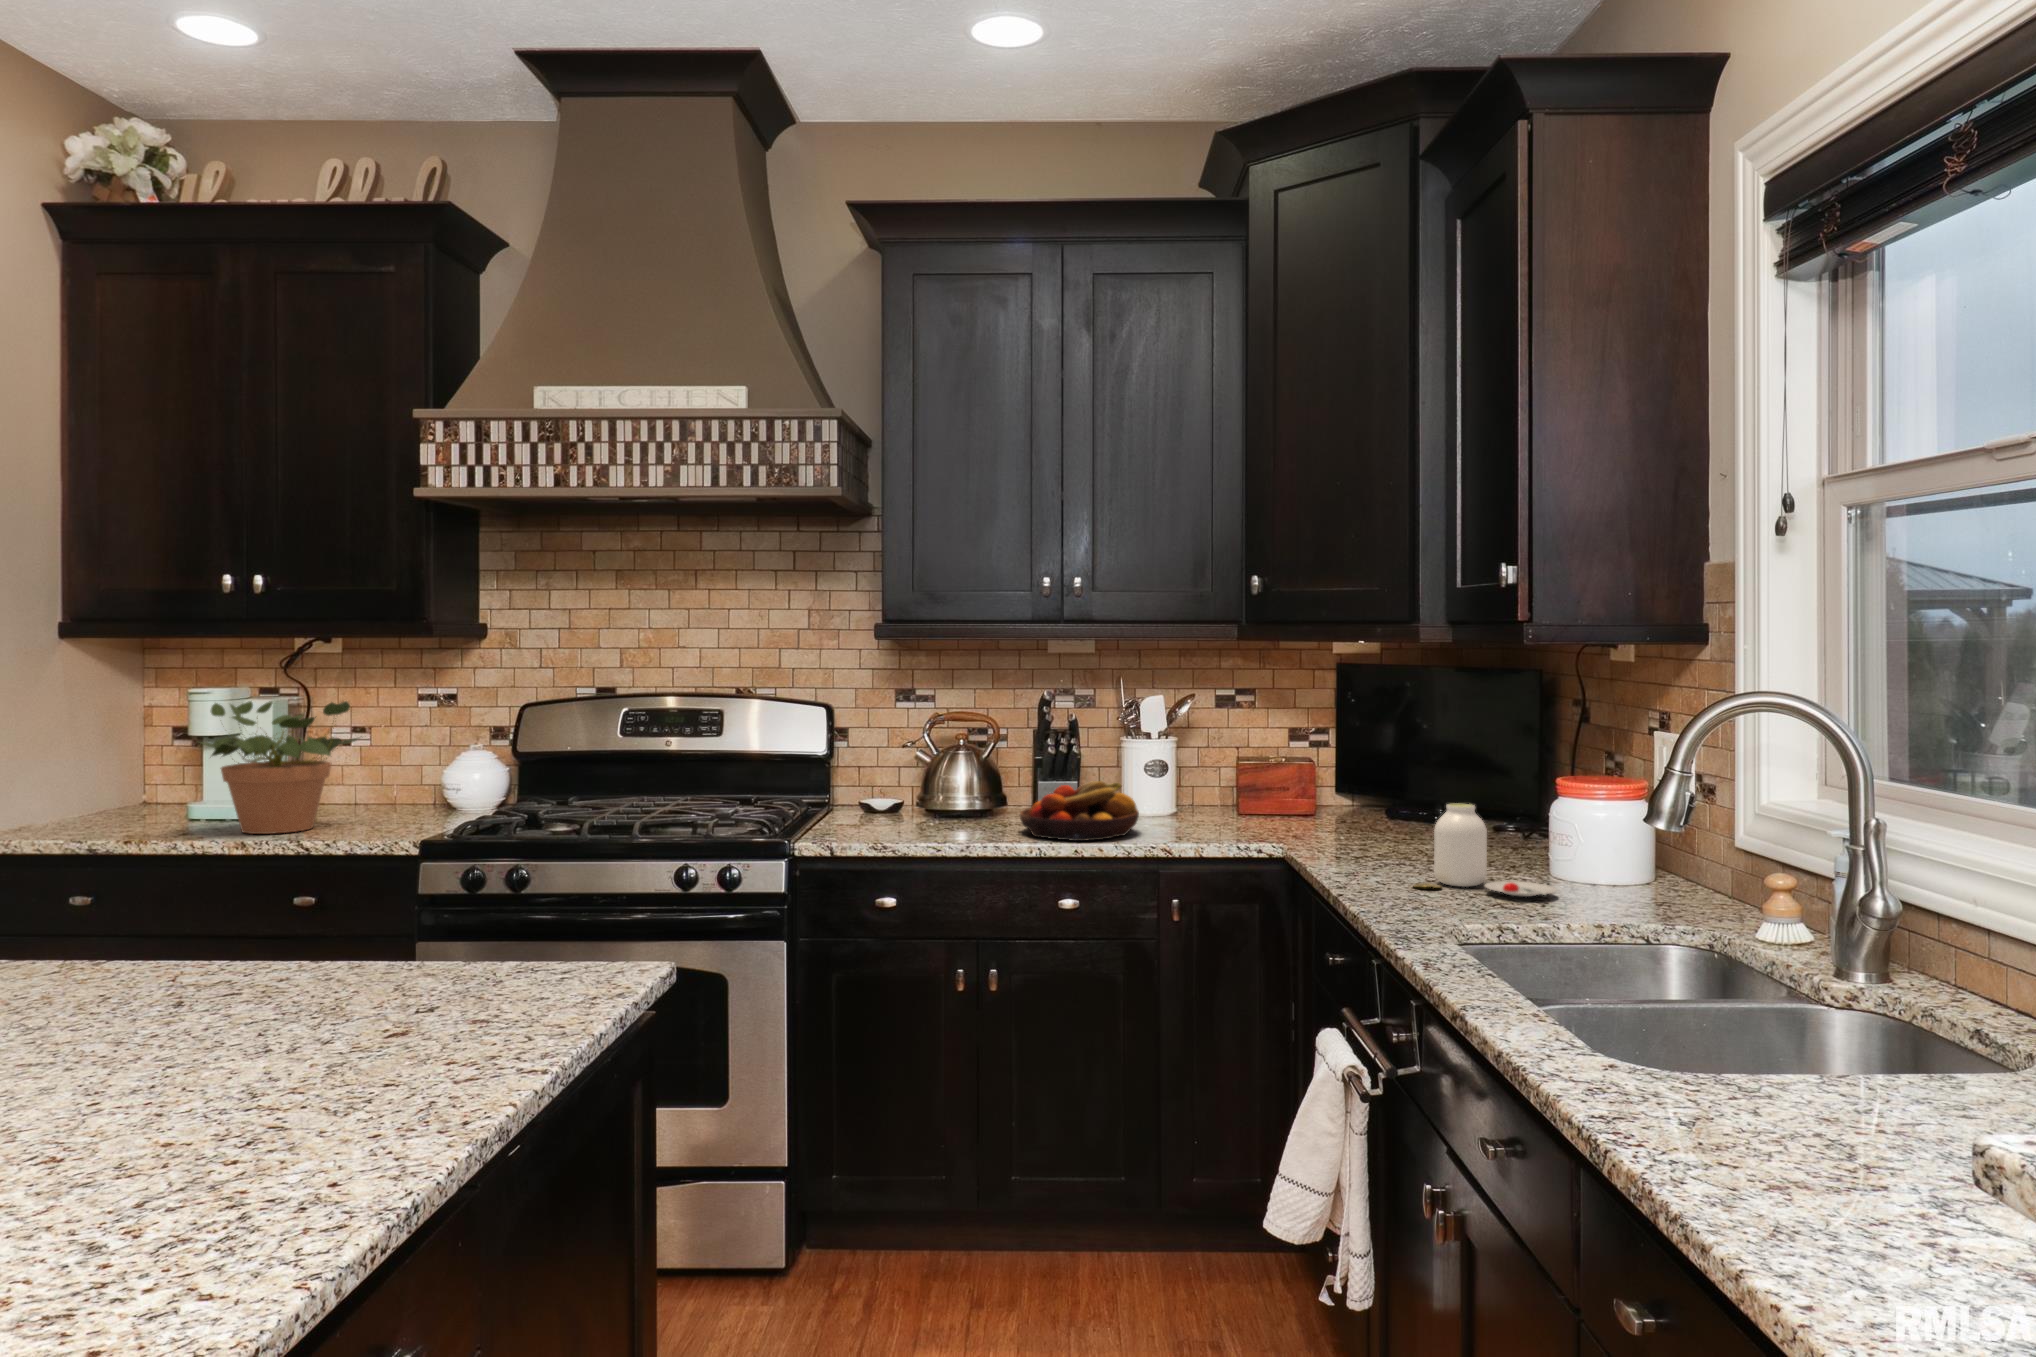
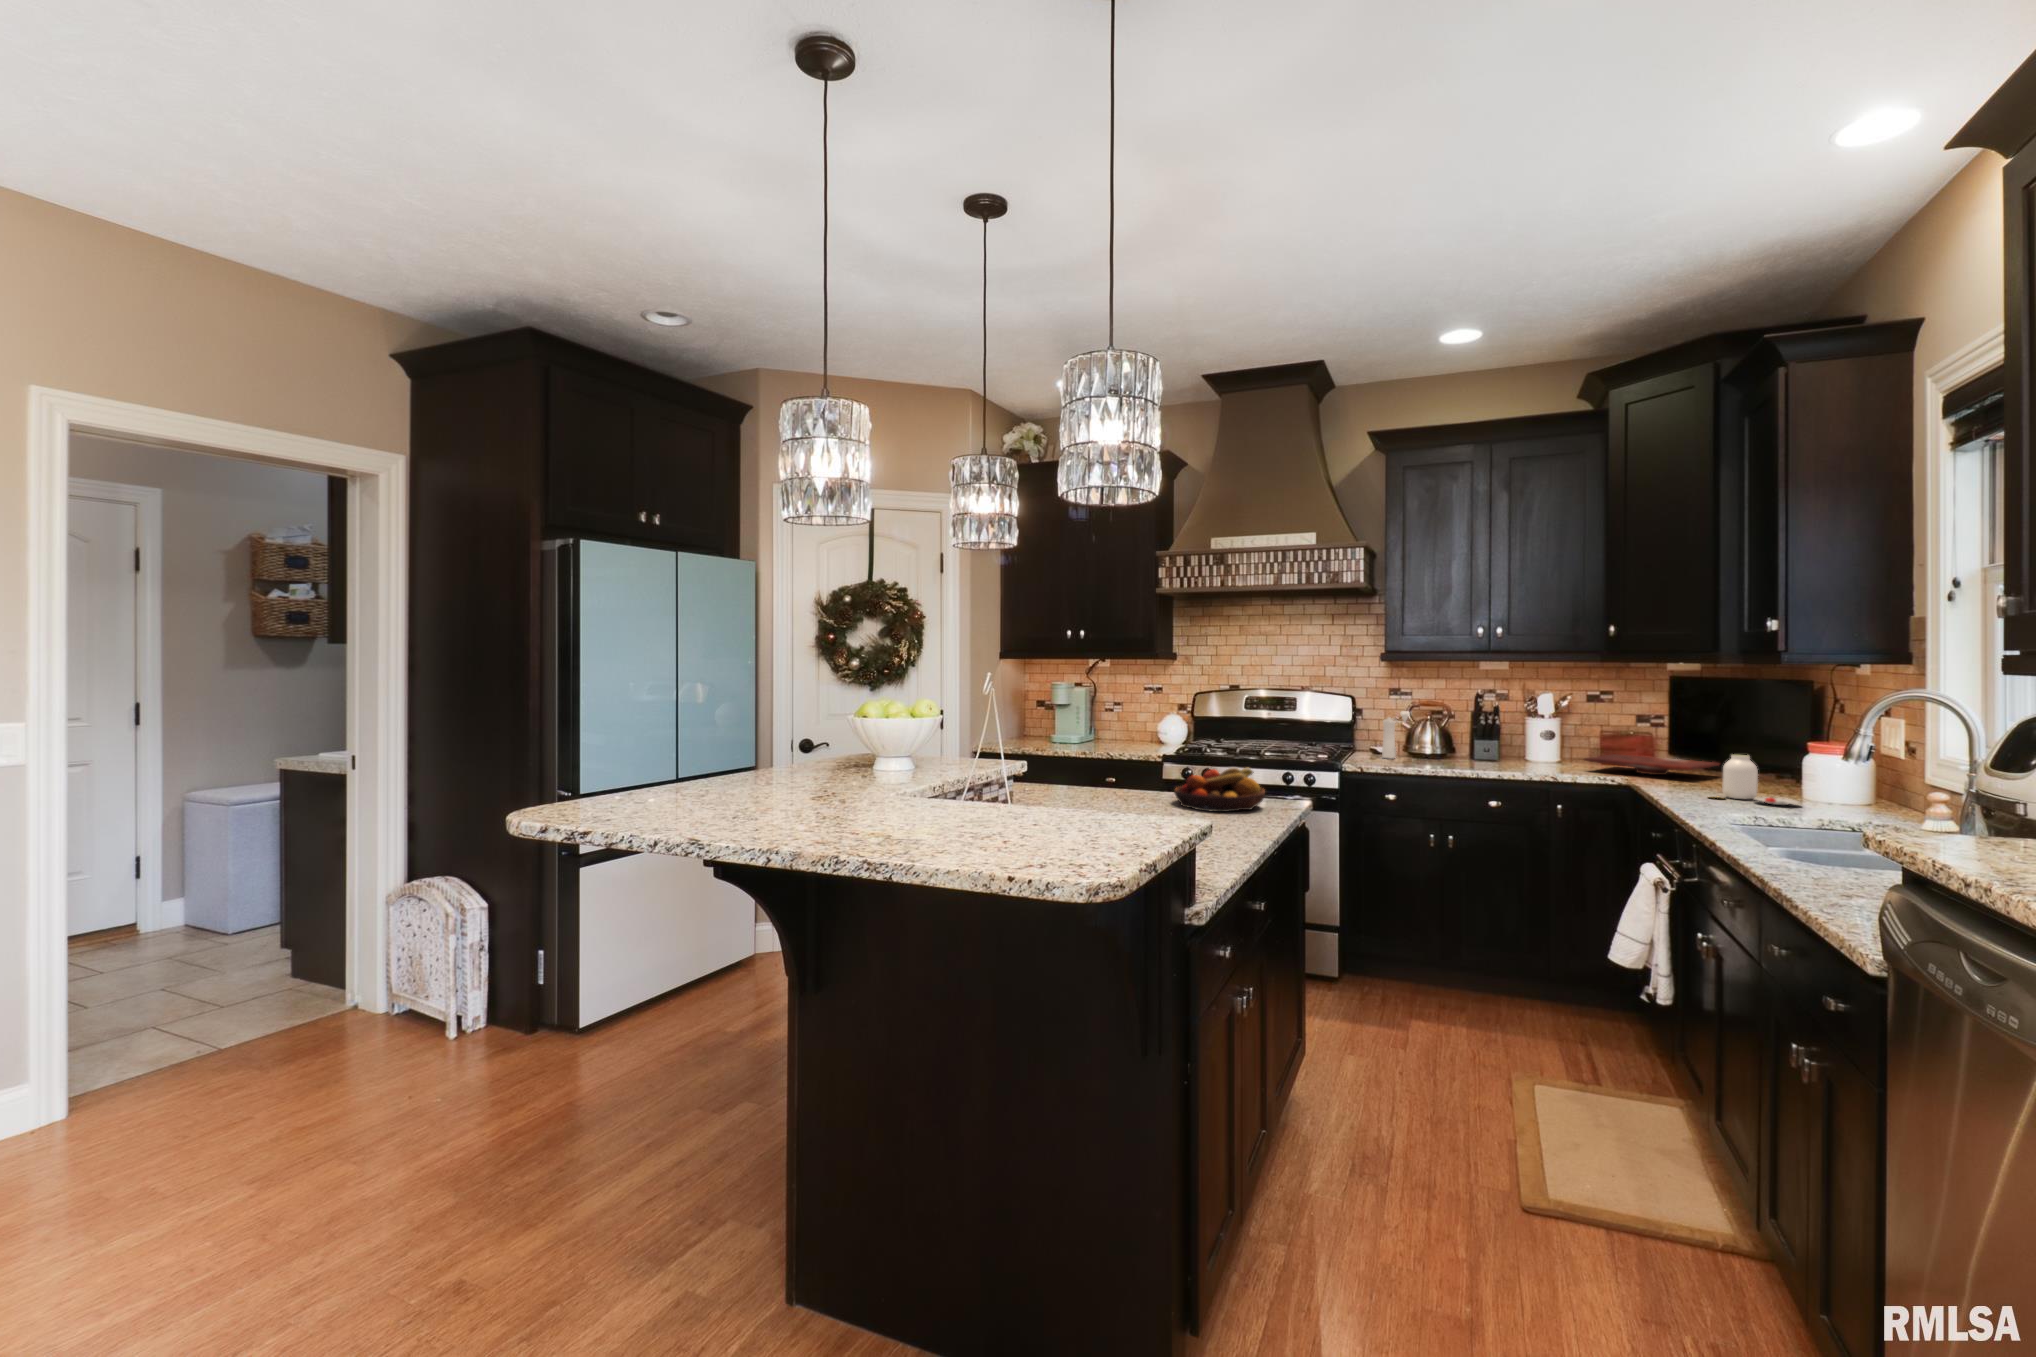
potted plant: present [201,701,362,834] -> none [1063,686,1131,746]
pepper mill: none [877,734,928,828] -> present [1382,711,1410,759]
fruit bowl: present [1020,781,1139,841] -> present [1174,768,1265,812]
cutting board: none [1211,800,1410,836] -> present [1584,754,1719,775]

